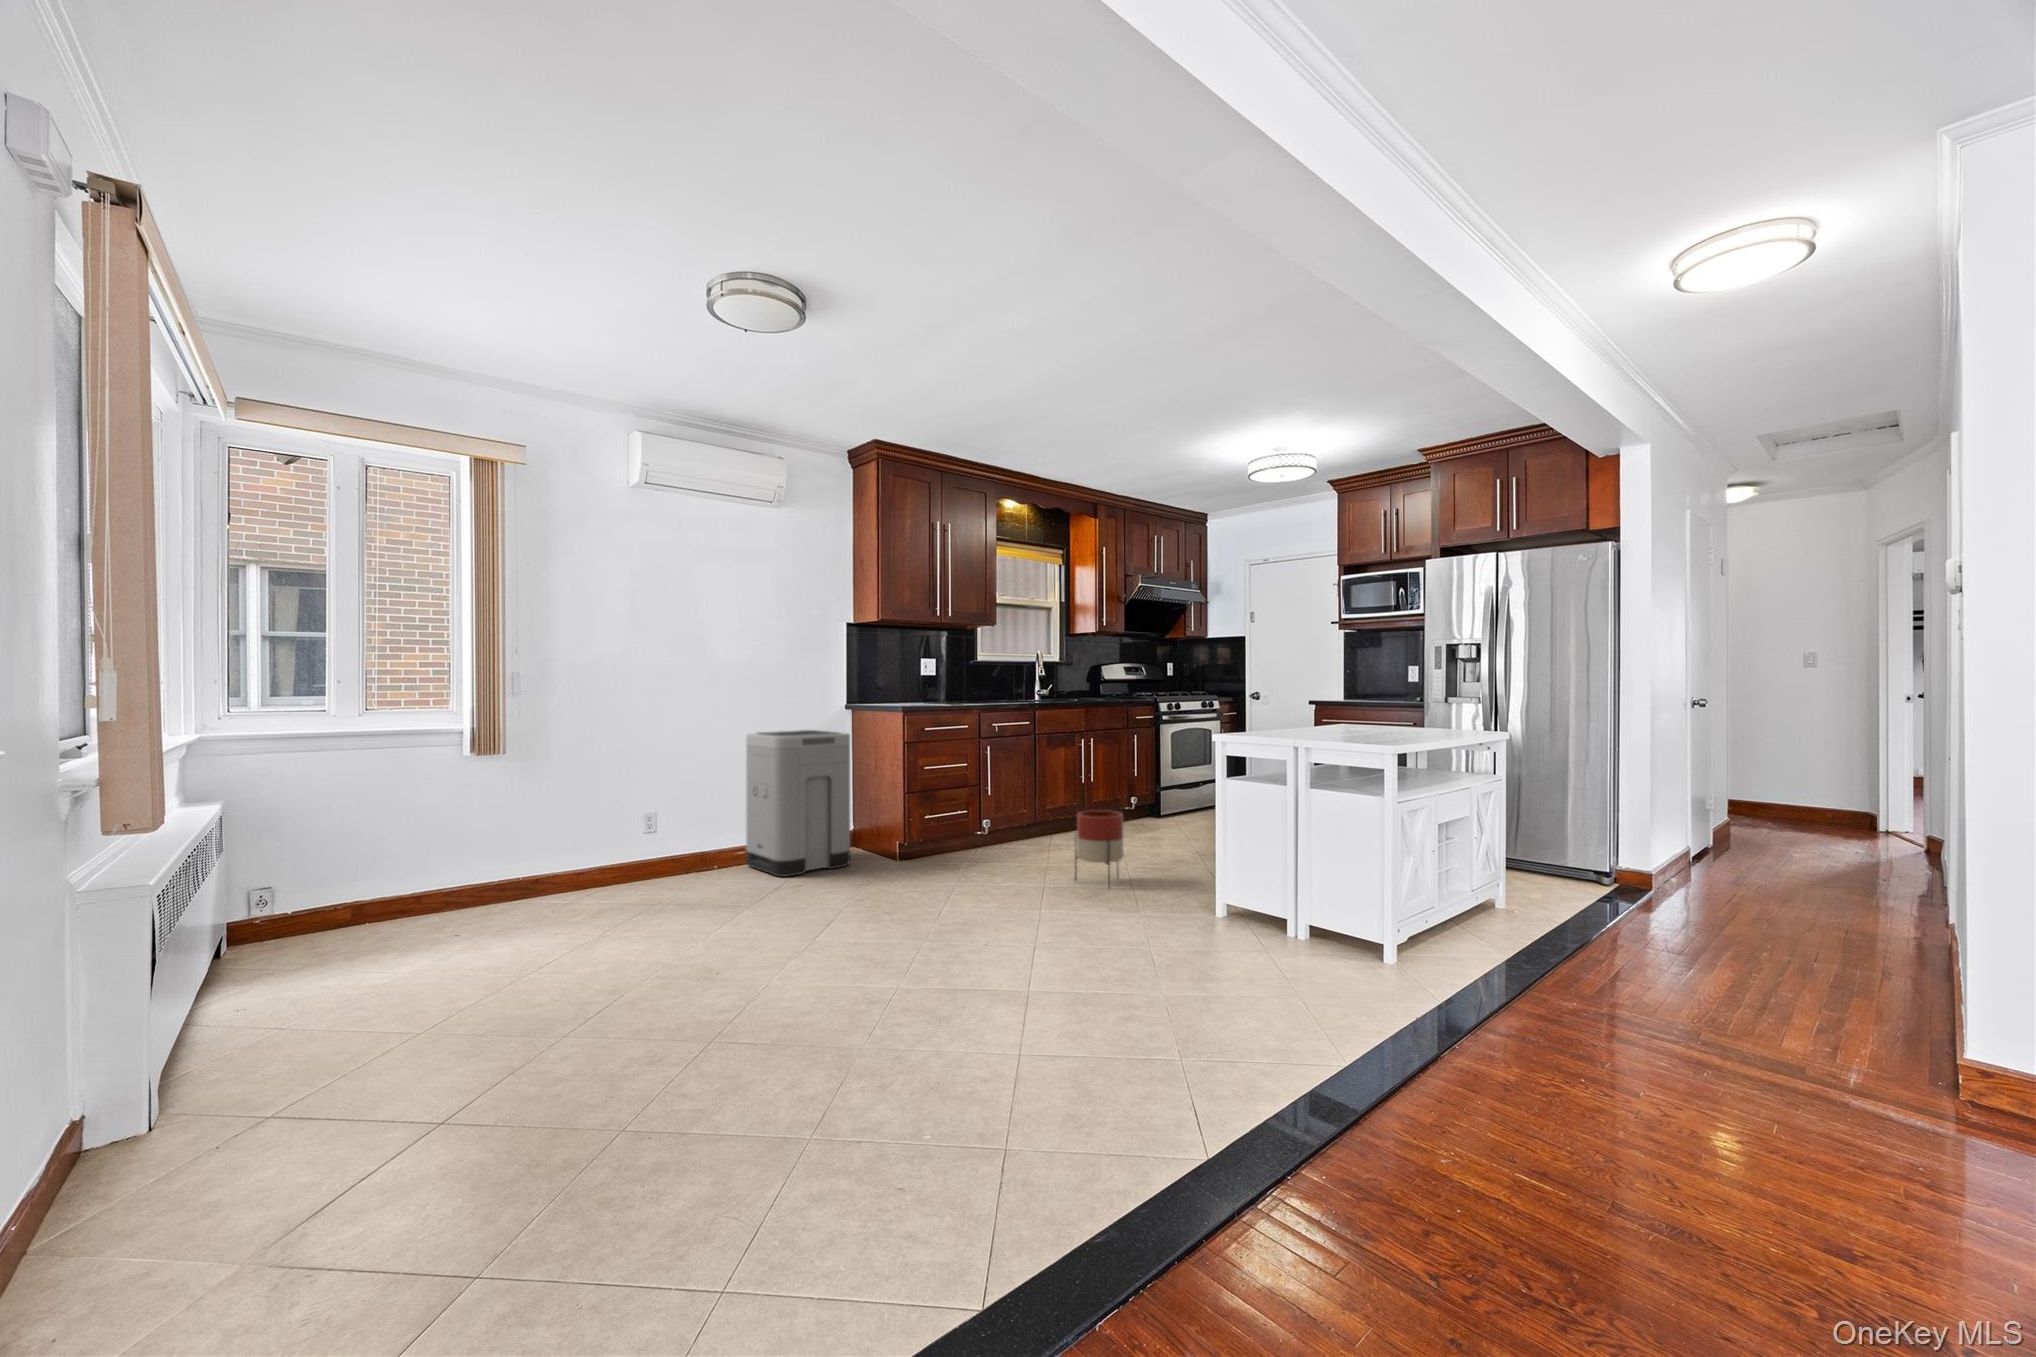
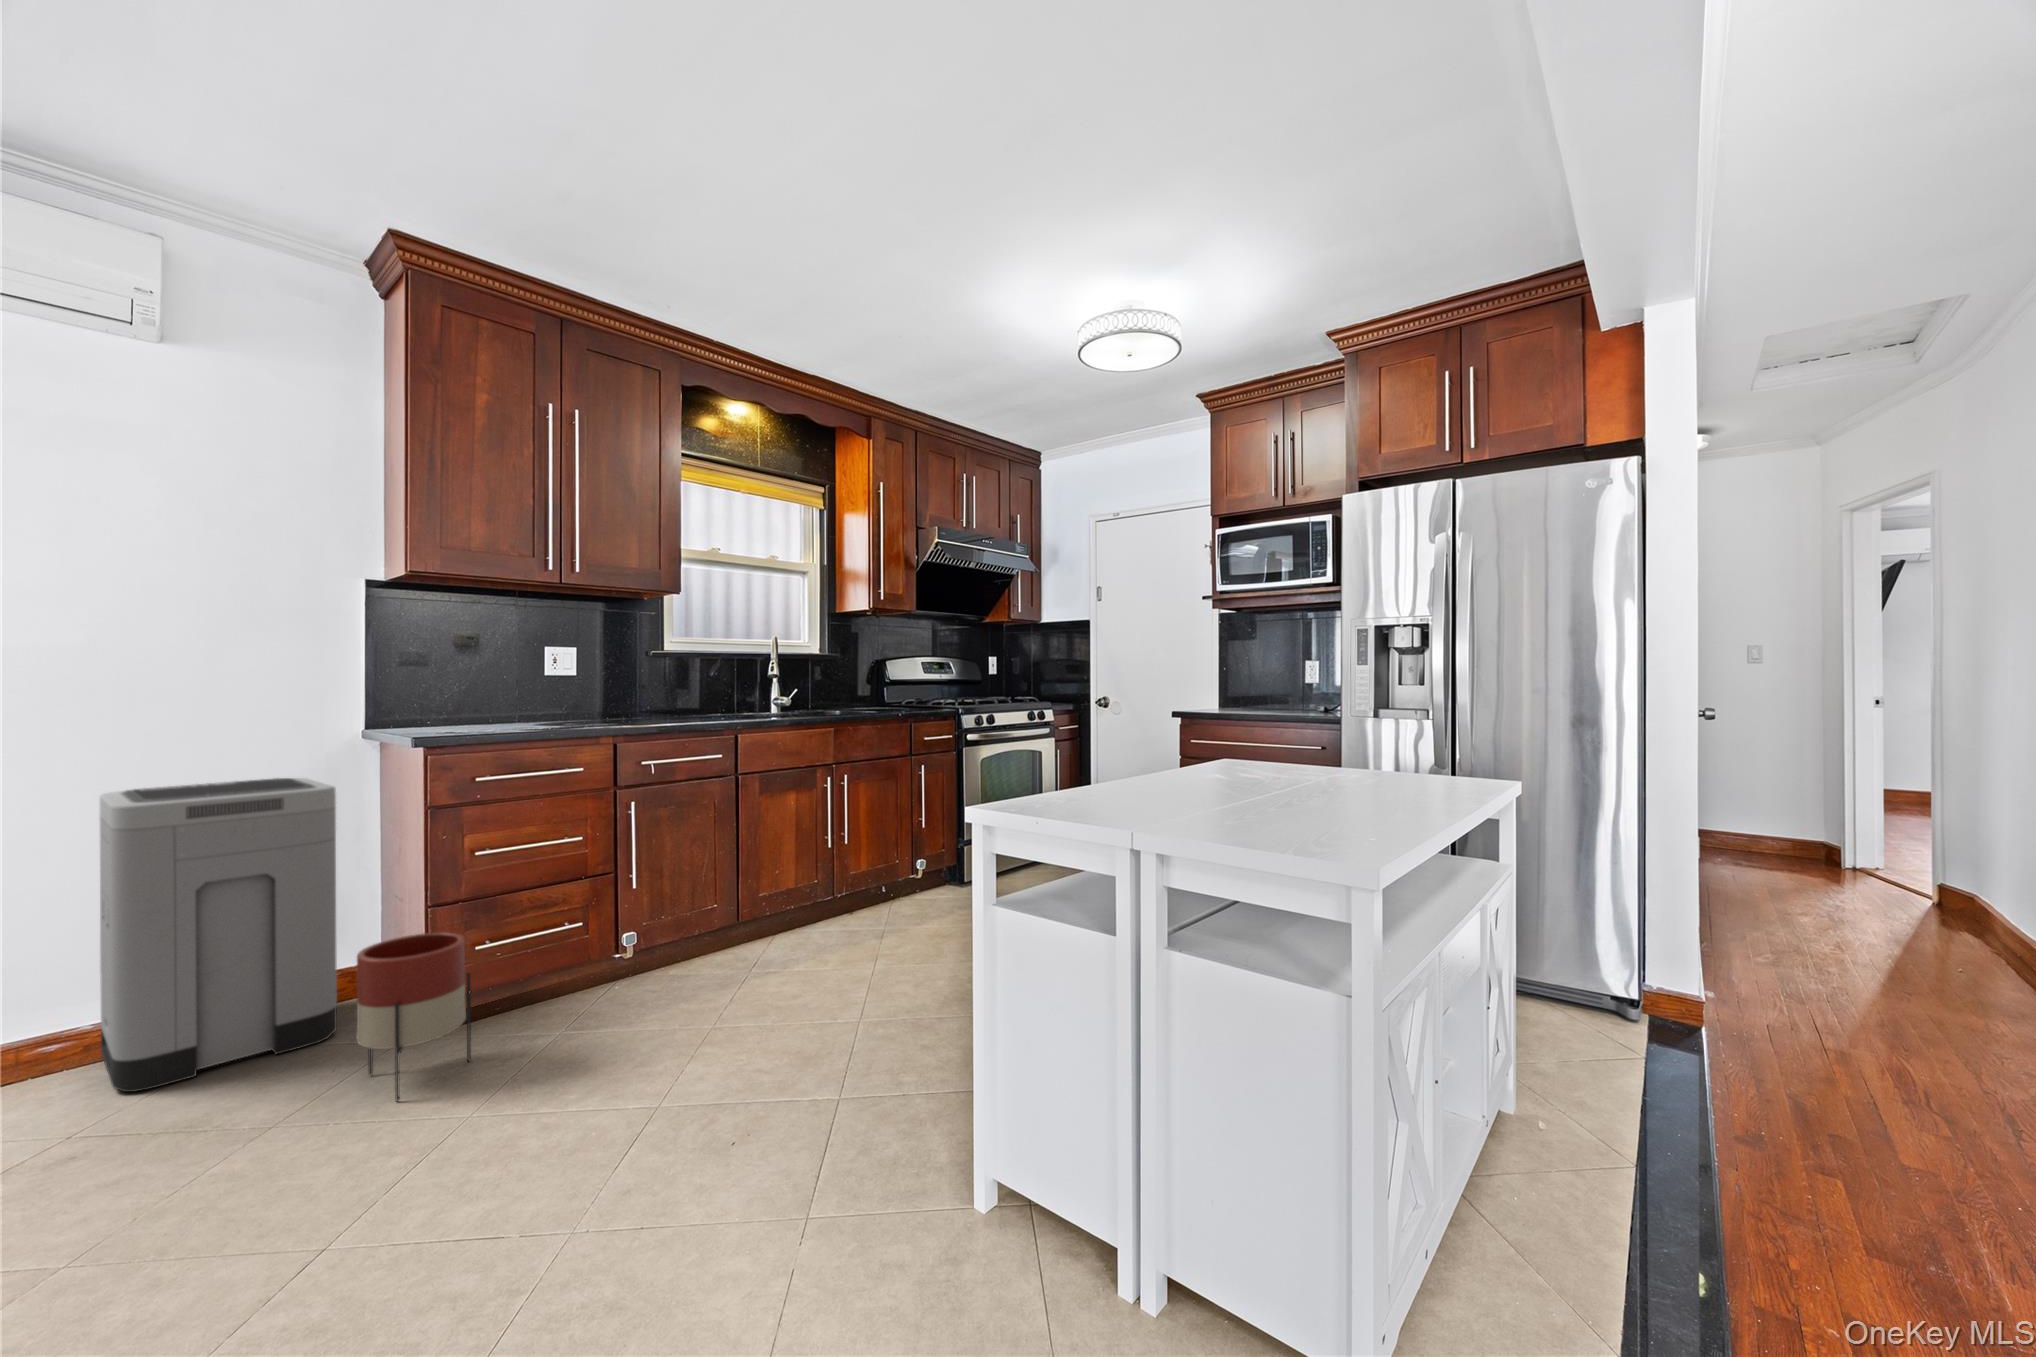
planter: present [1075,810,1124,887] -> present [357,932,471,1102]

